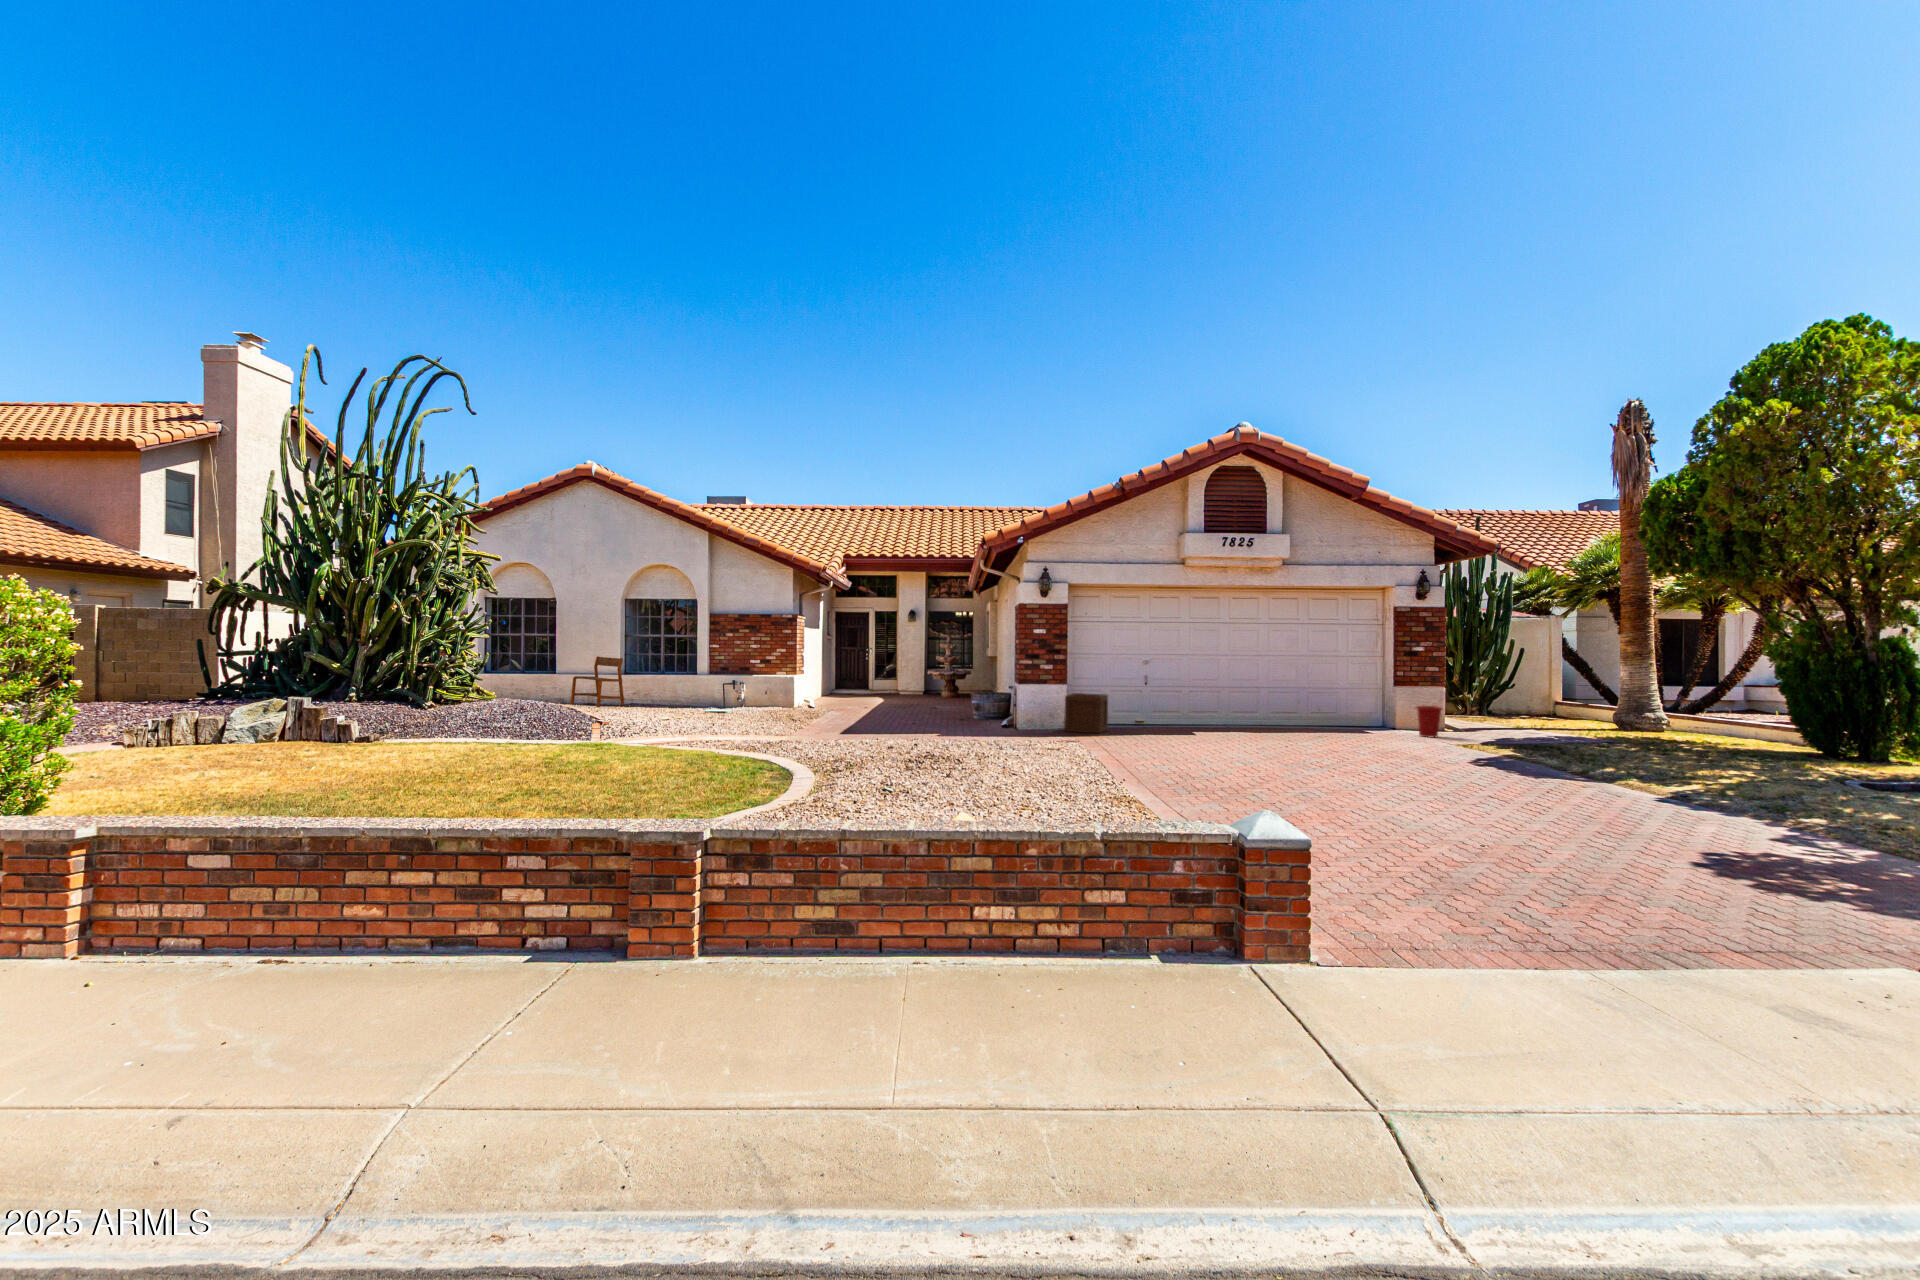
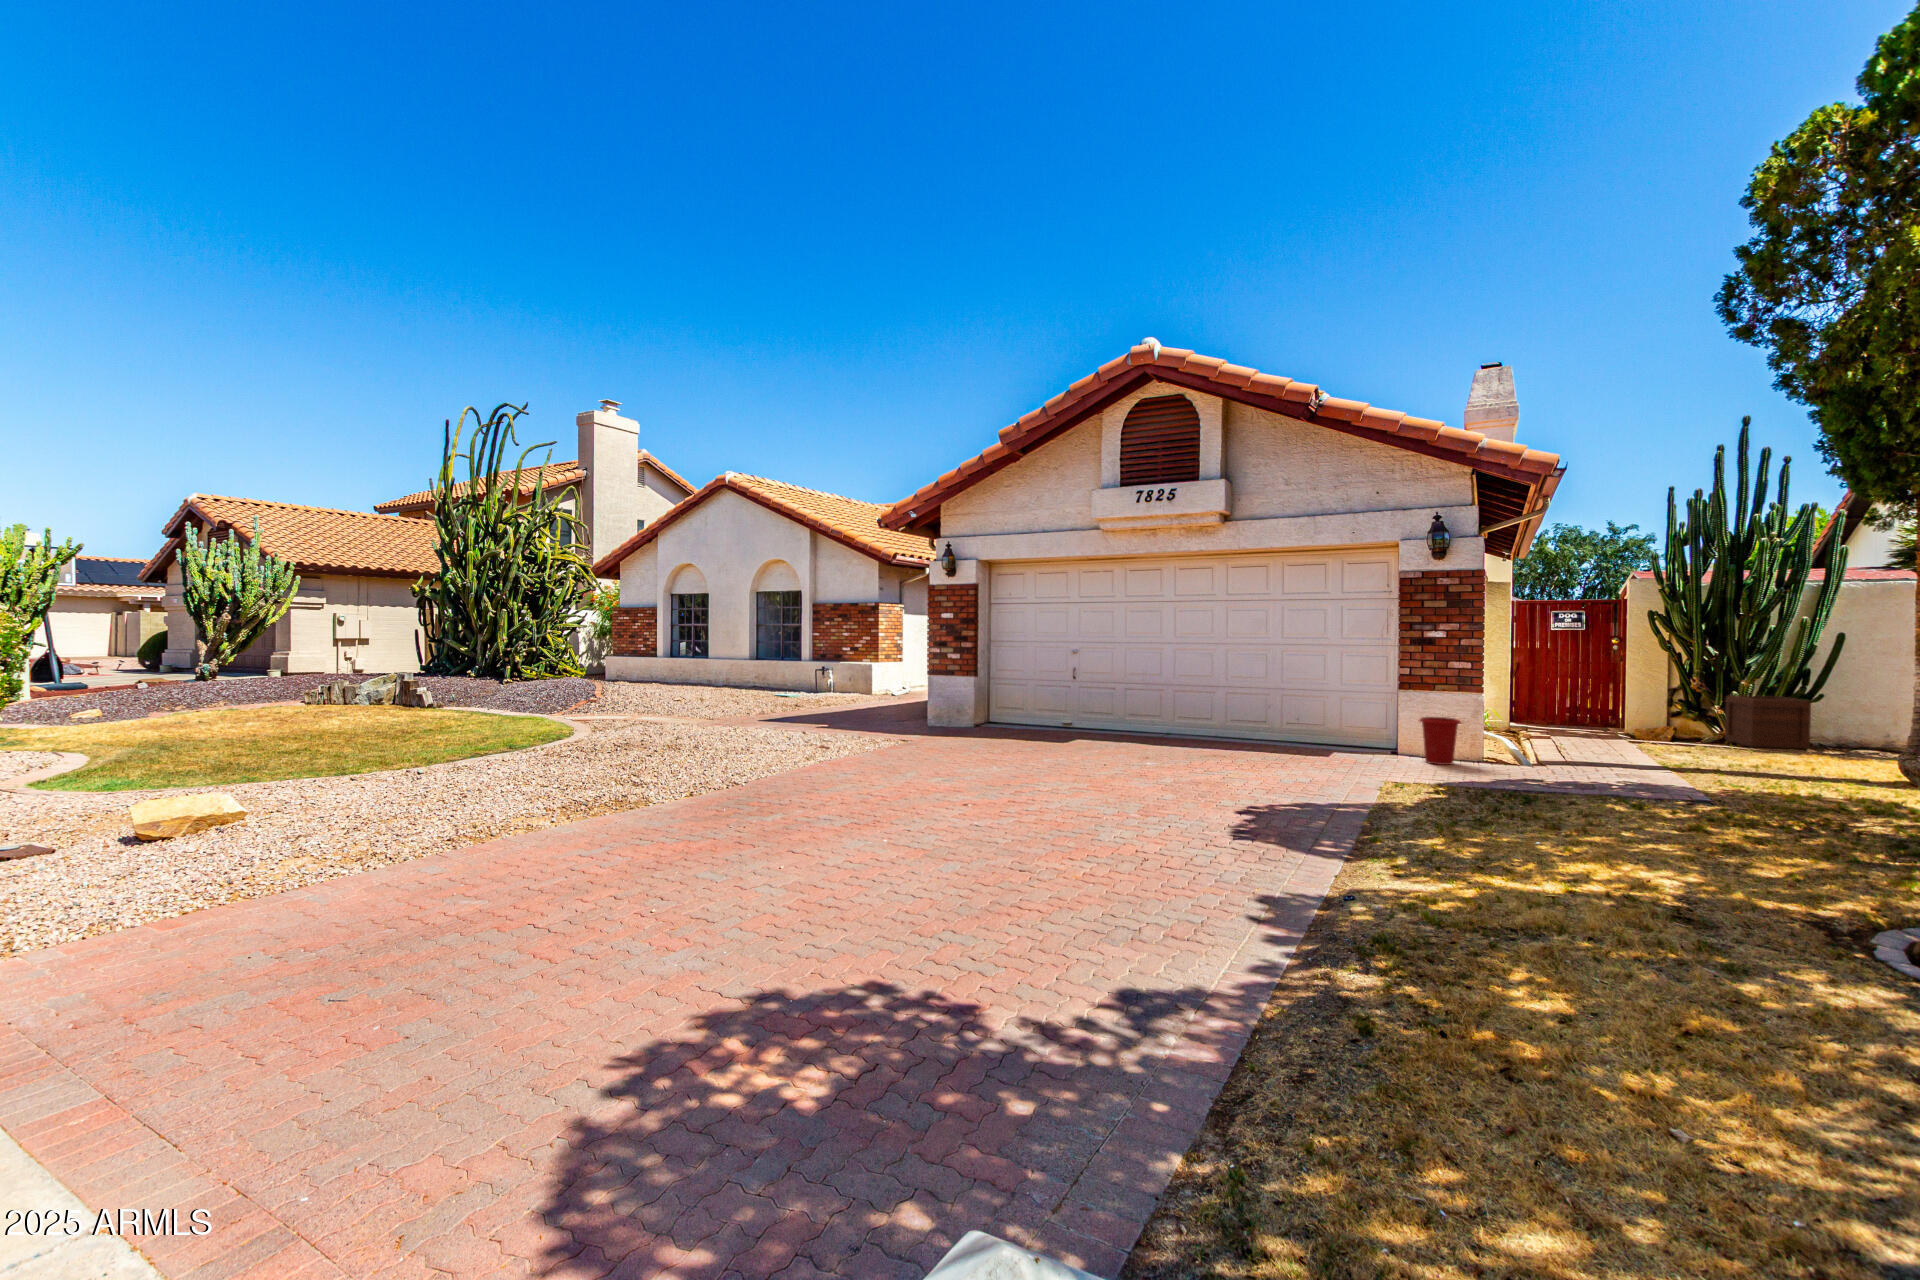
bench: present [571,656,624,707] -> none [712,643,740,686]
wooden crate: present [1064,693,1108,733] -> present [1725,695,1811,749]

